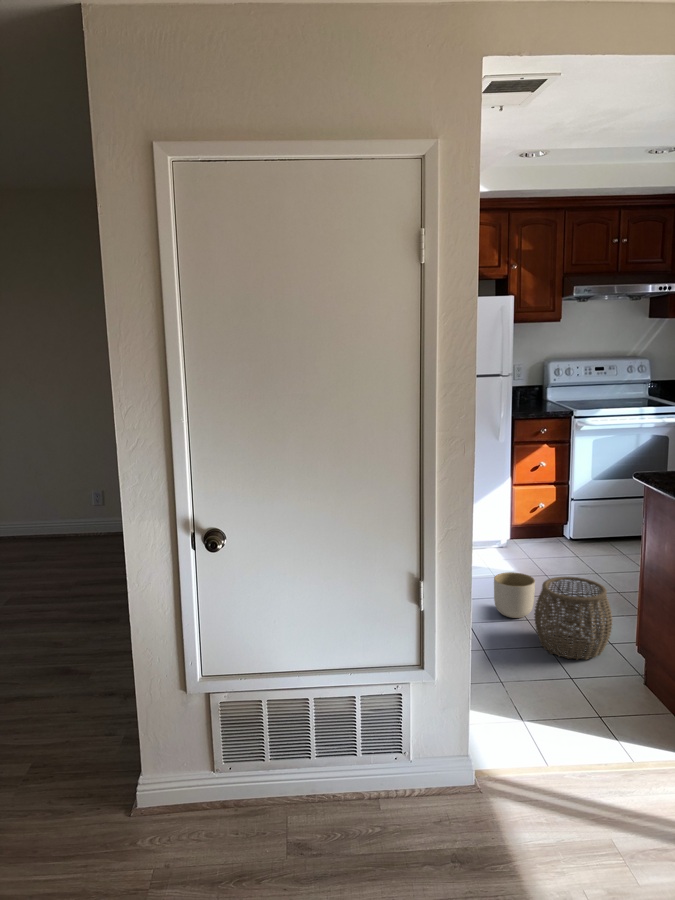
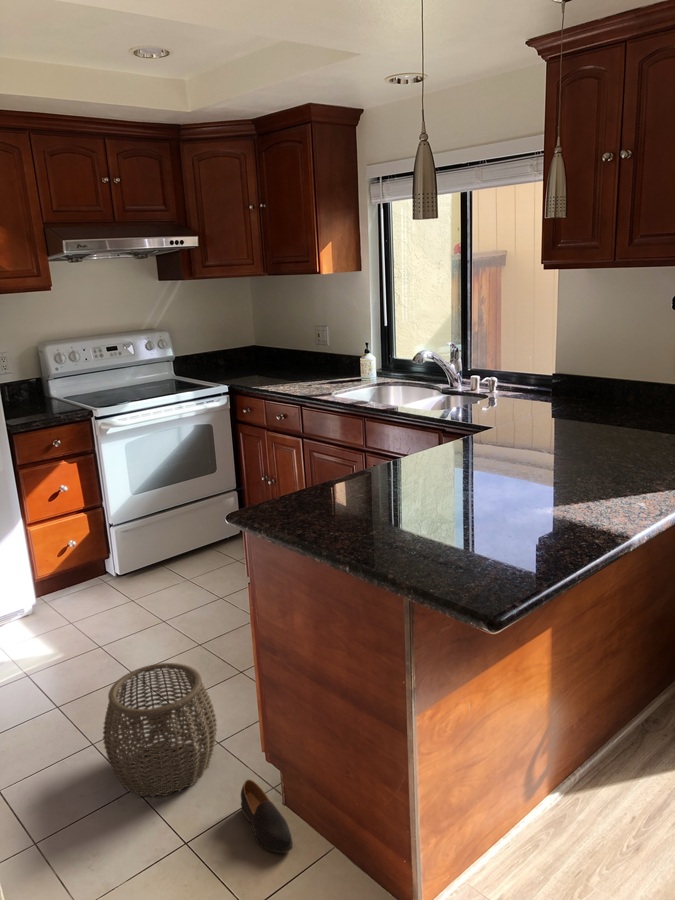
planter: present [494,572,535,618] -> none [28,672,95,748]
shoe: none [616,663,645,710] -> present [241,779,293,853]

